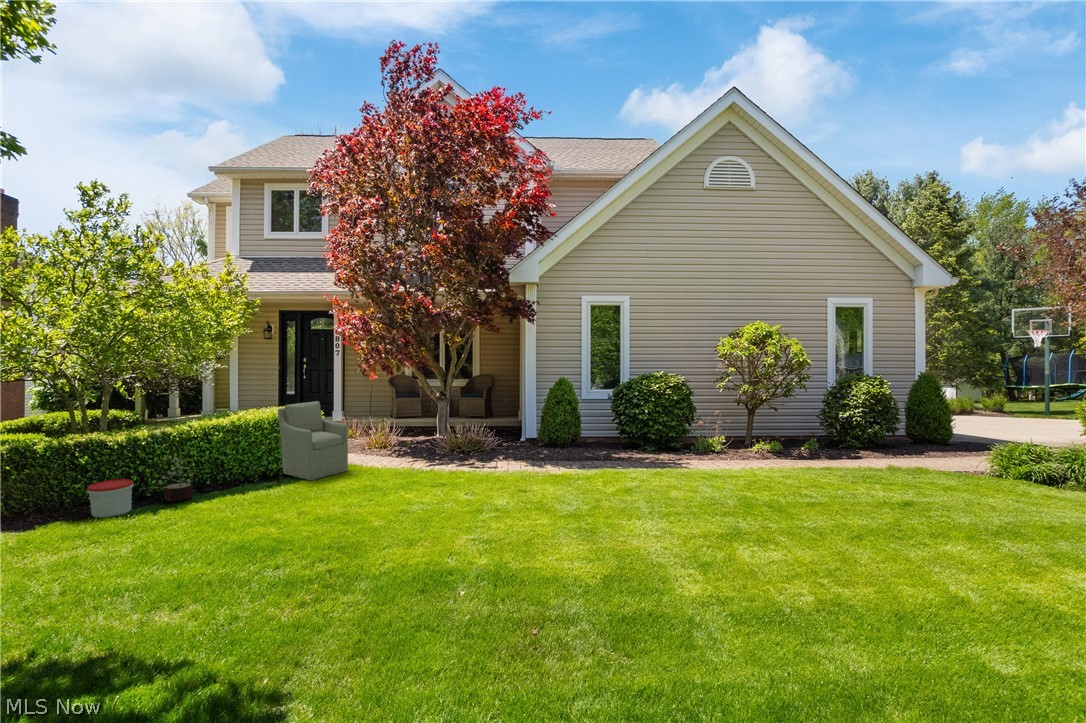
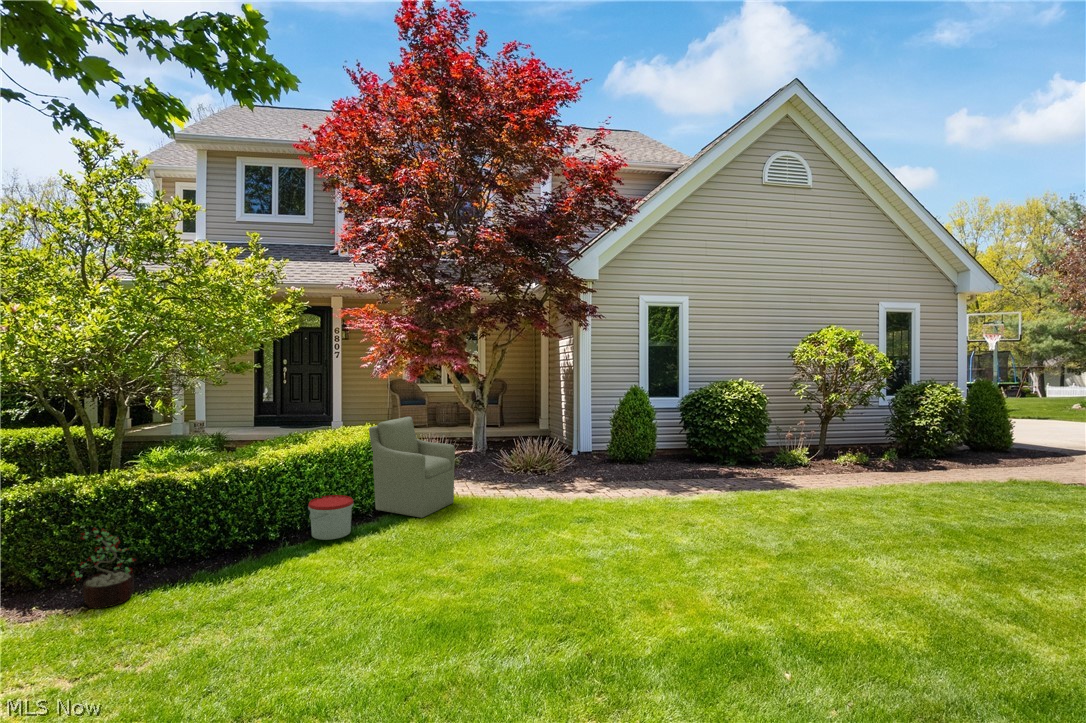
decorative plant: present [157,455,193,502] -> present [73,528,136,608]
bucket: present [87,479,133,517] -> present [308,495,354,540]

